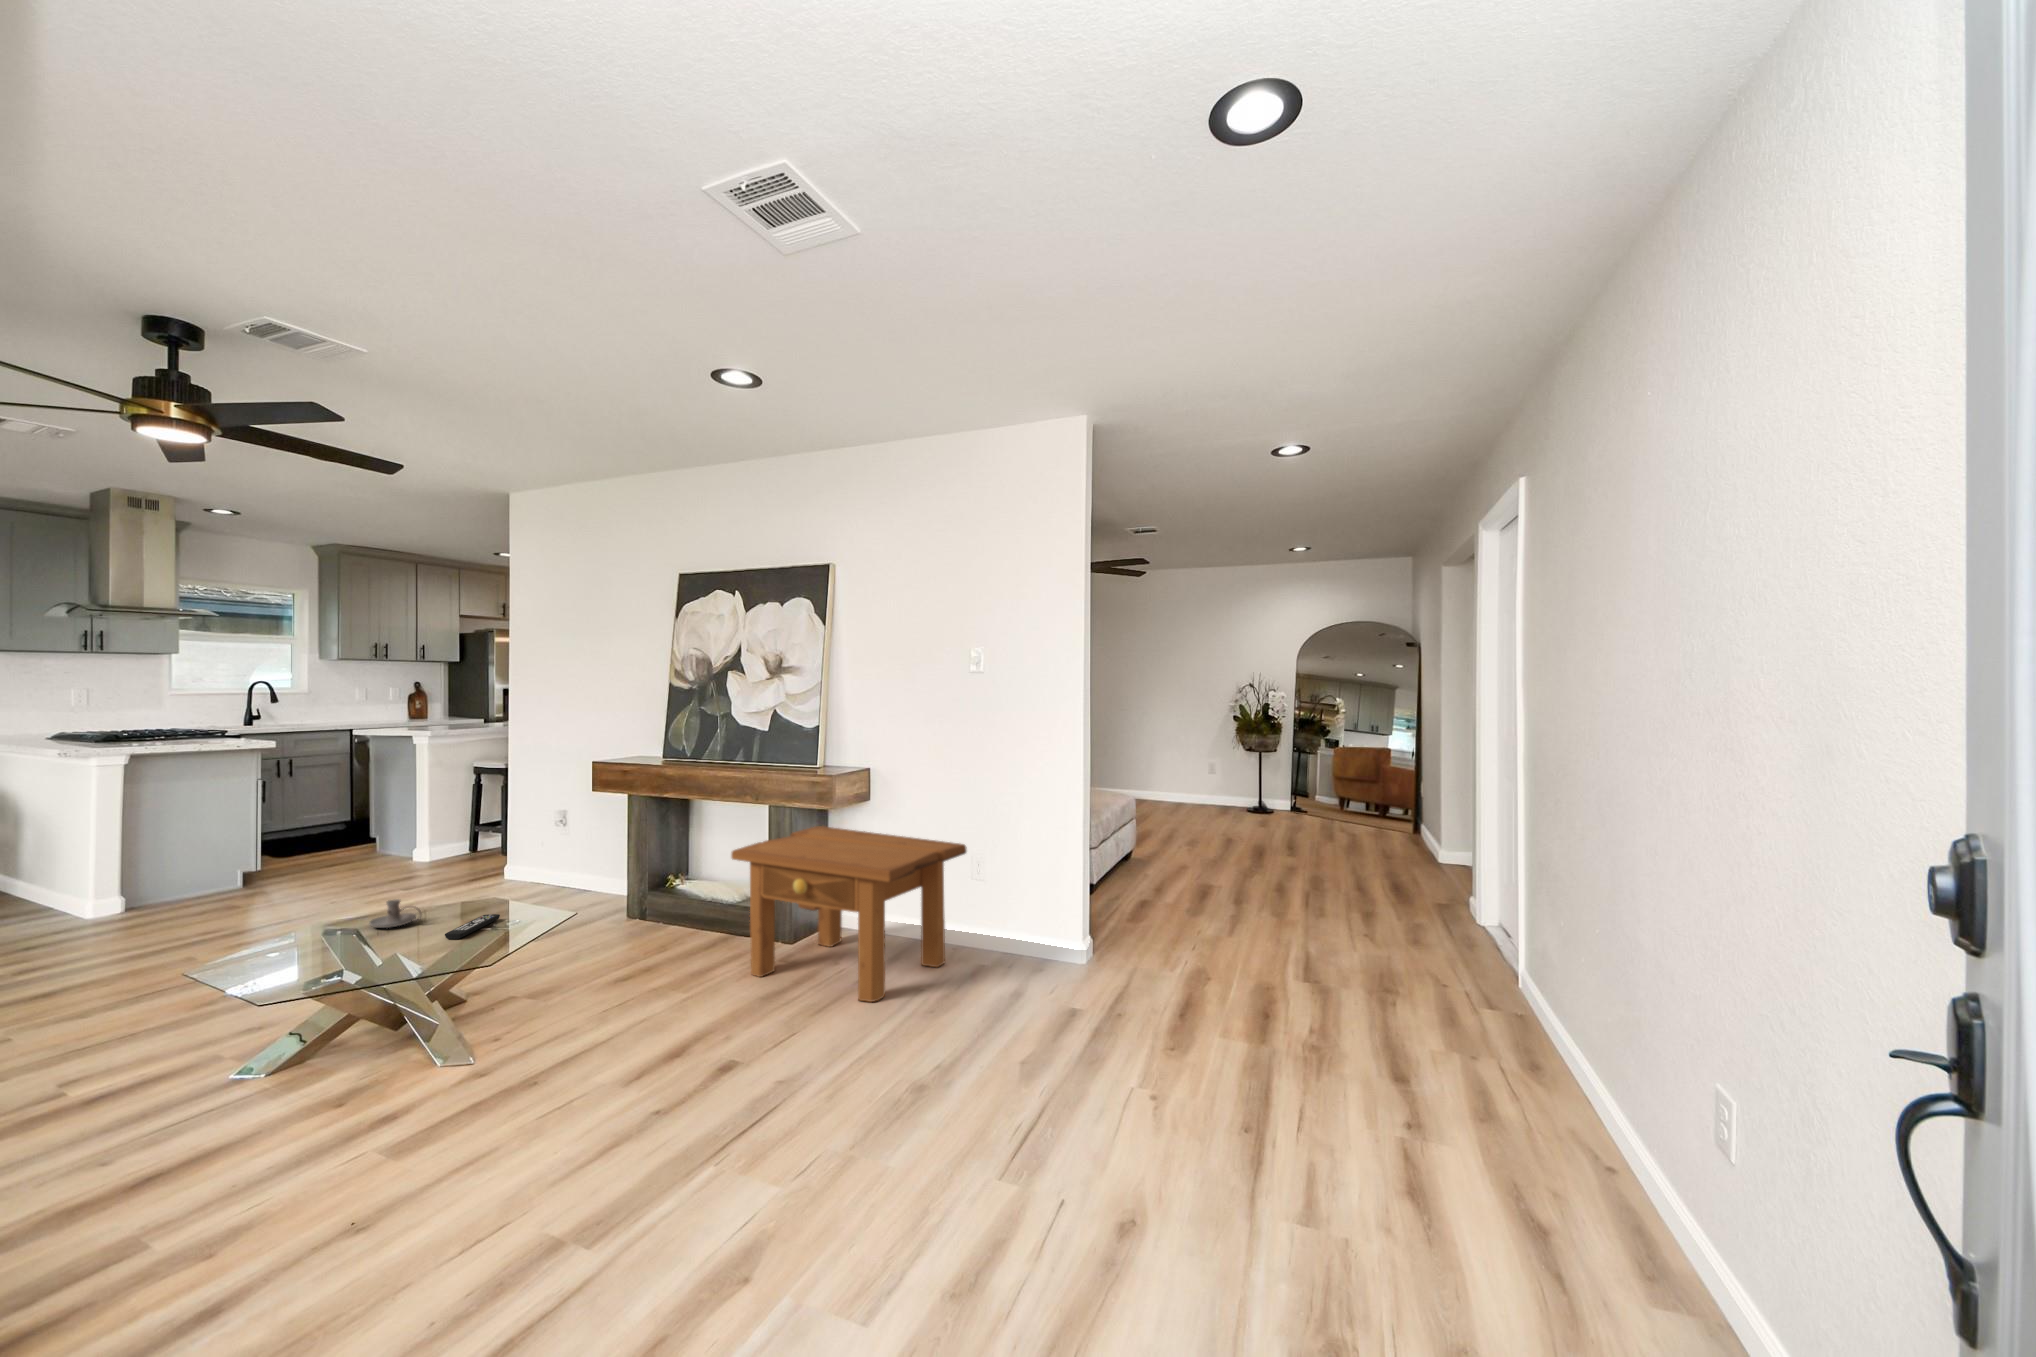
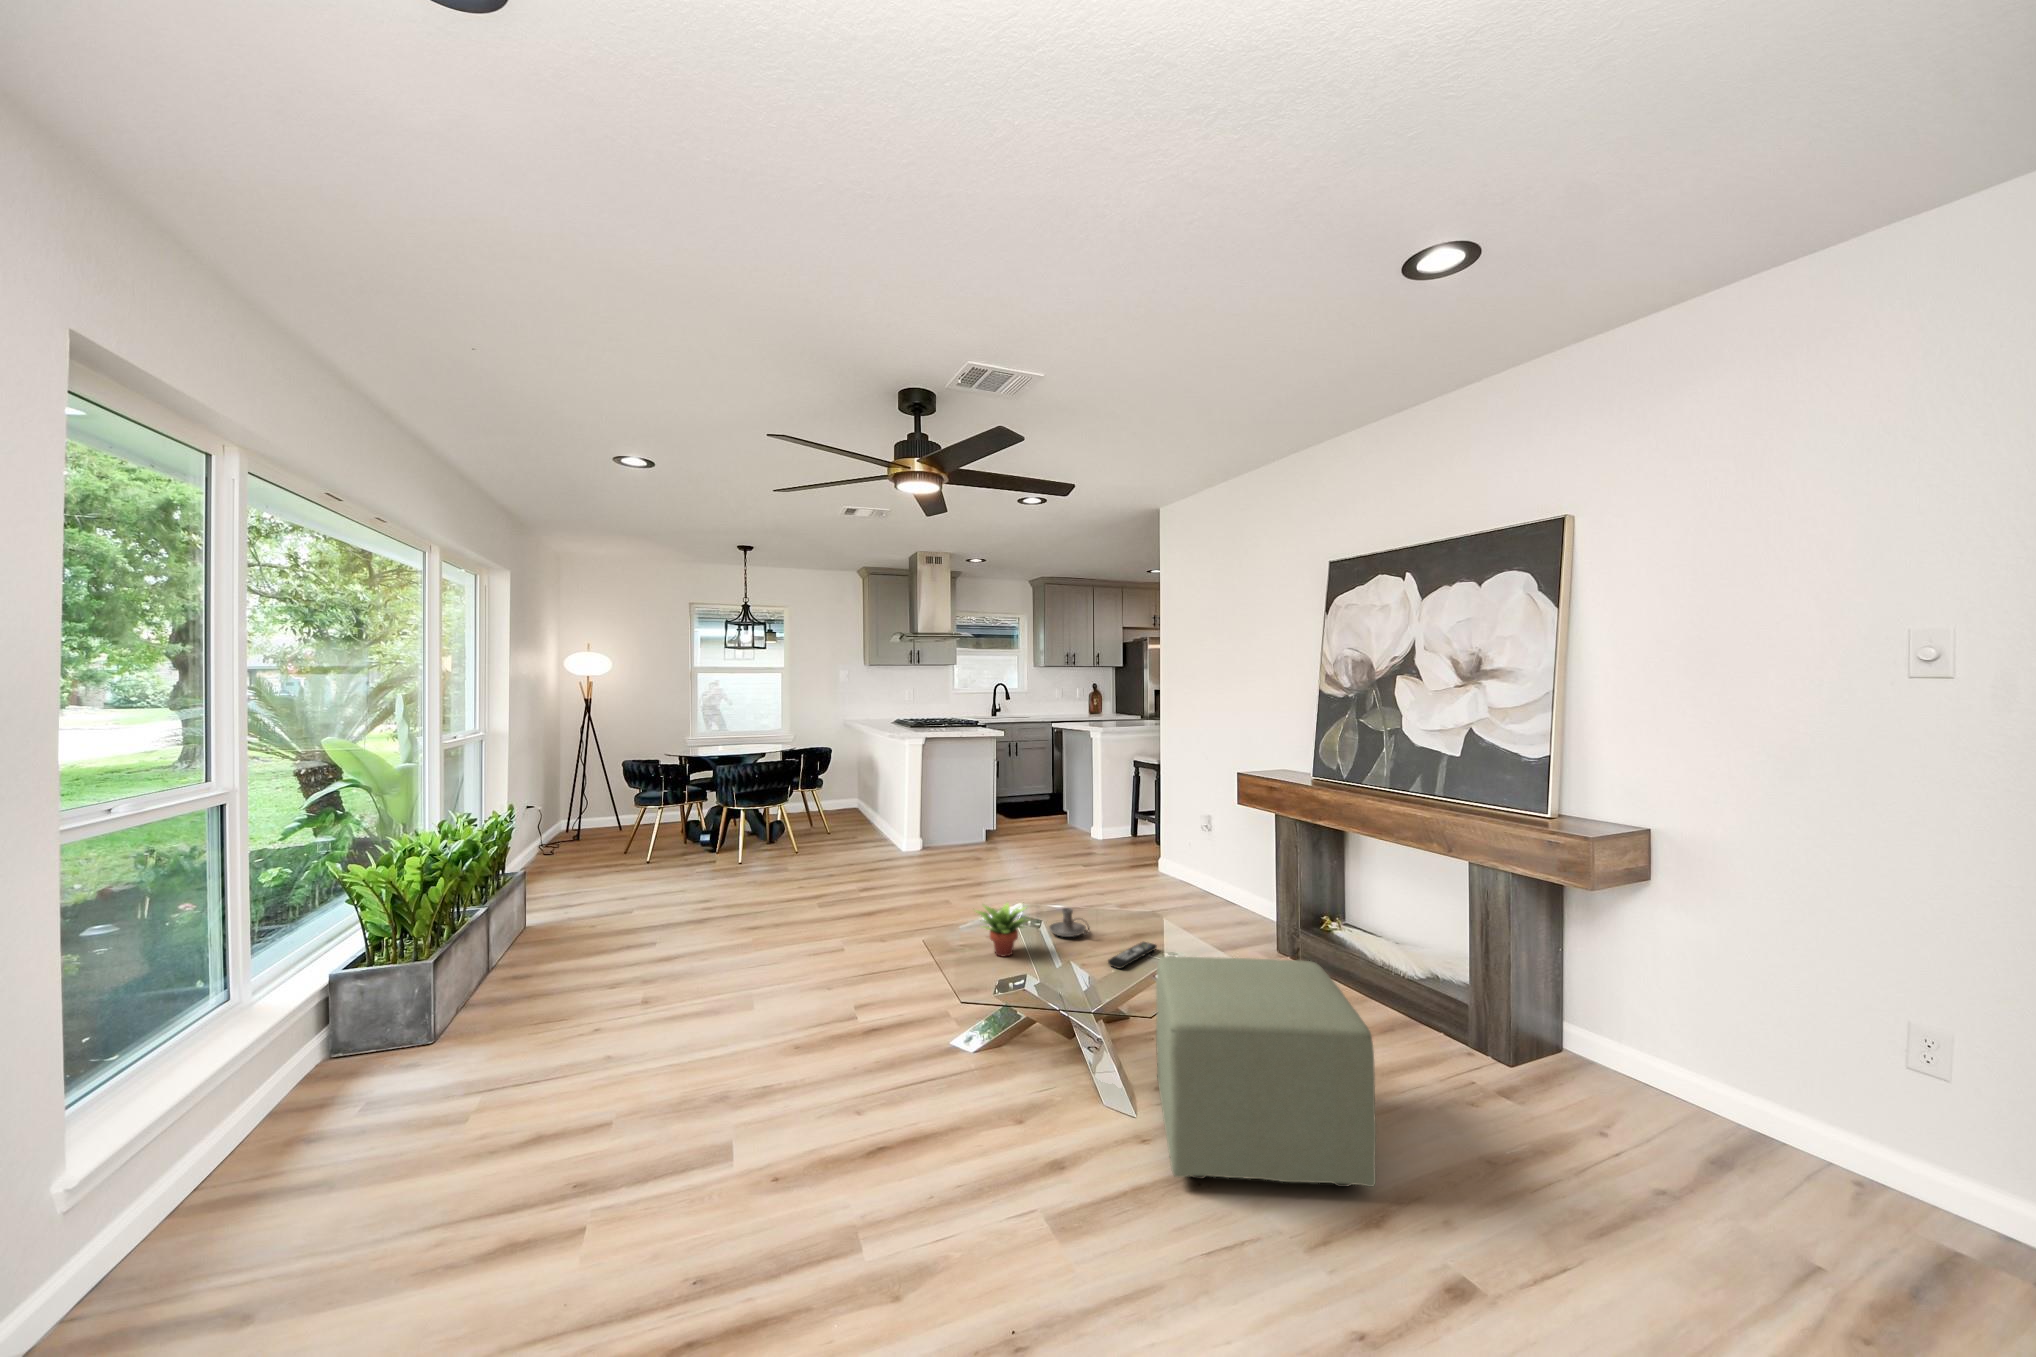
side table: present [731,826,967,1002] -> none [1423,900,1908,1260]
ottoman: none [499,892,683,1074] -> present [1156,957,1376,1187]
succulent plant: none [265,896,348,957] -> present [975,903,1029,957]

